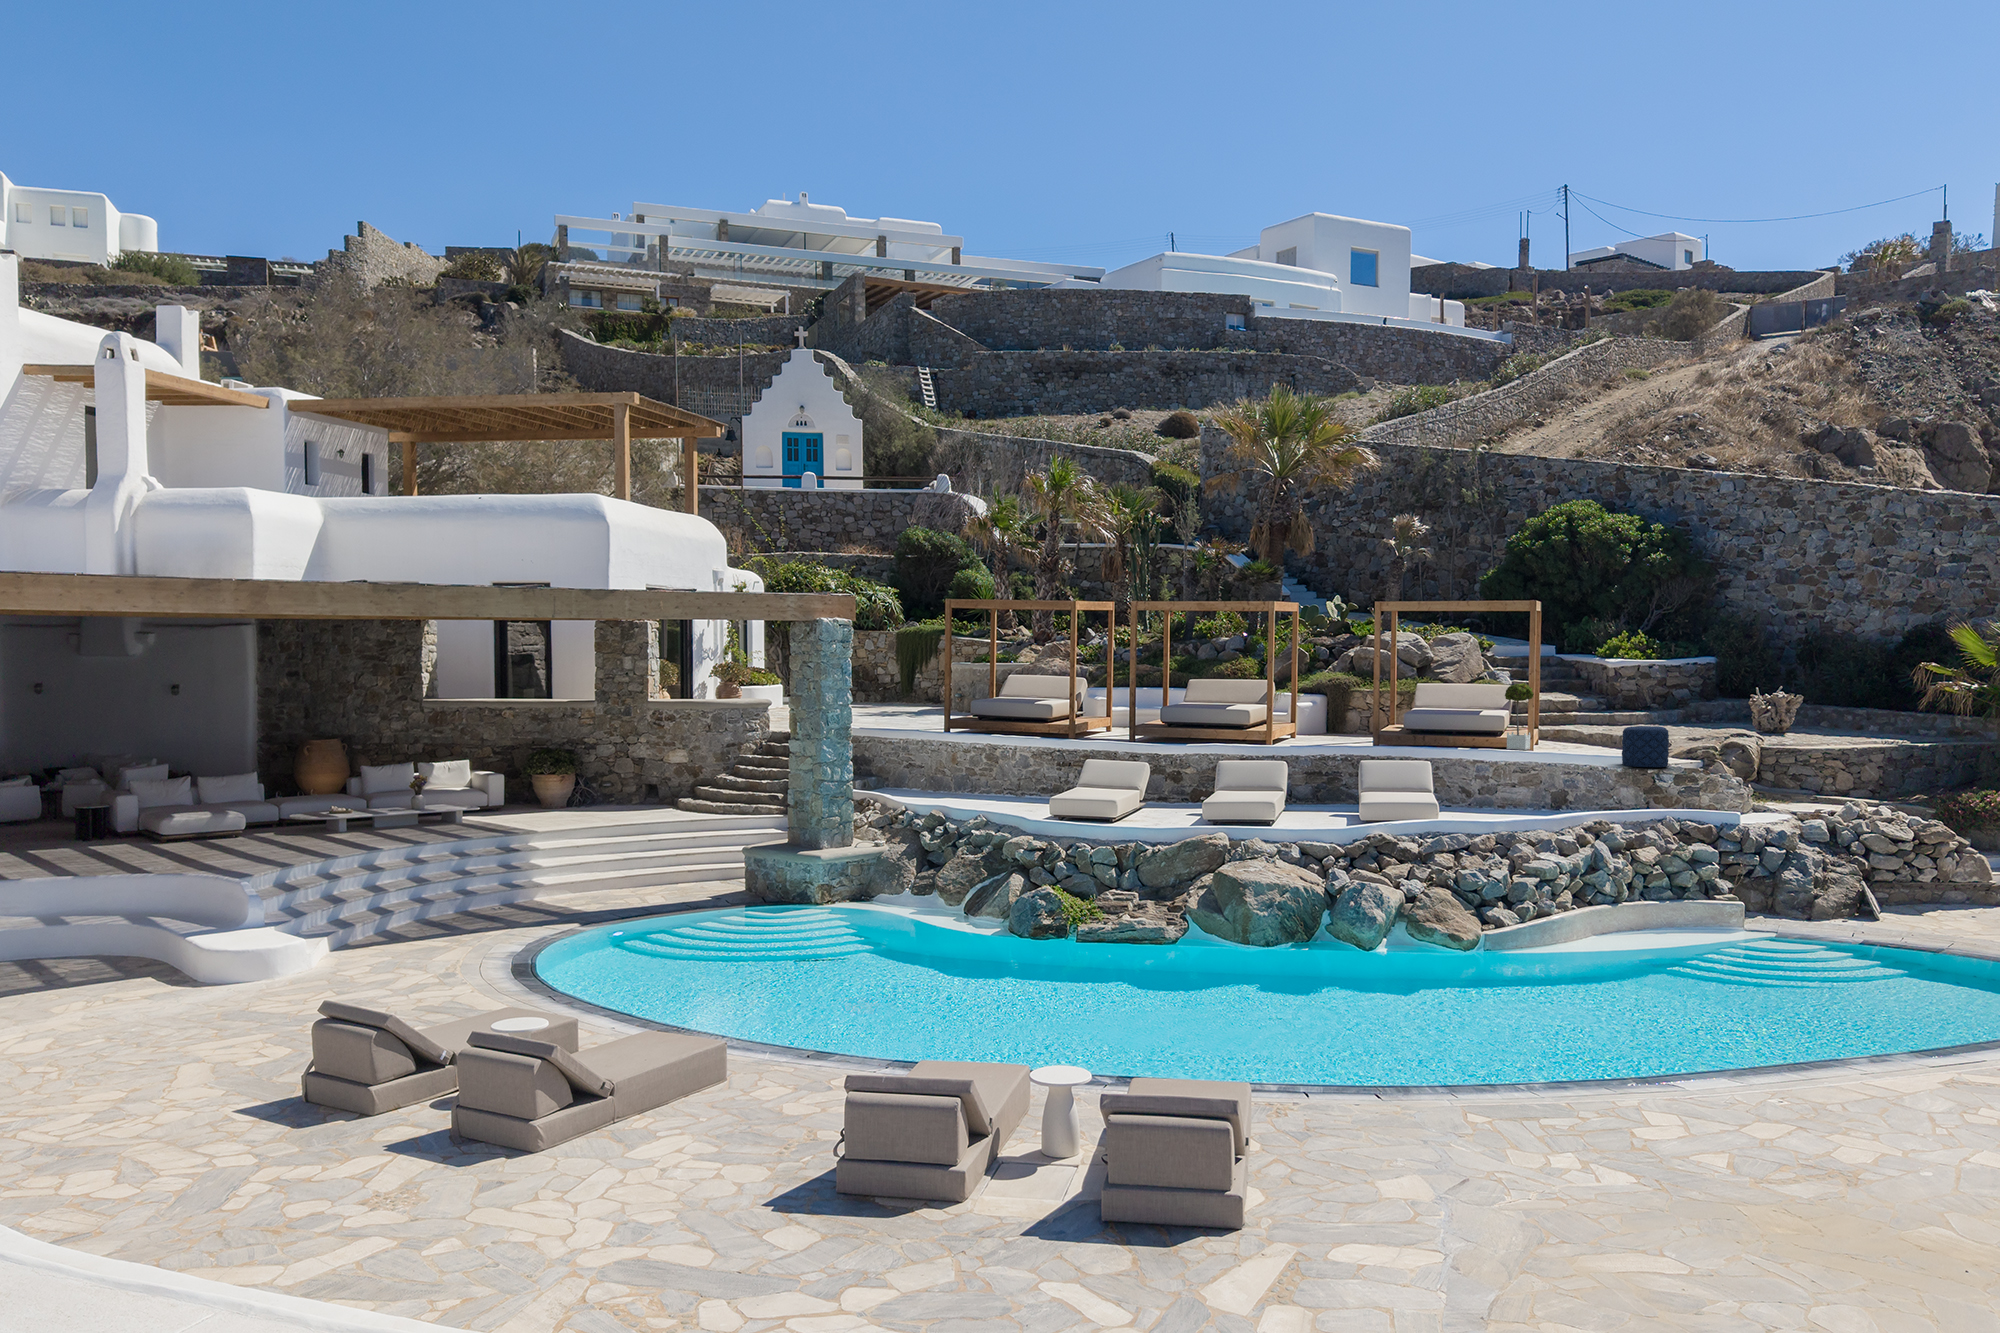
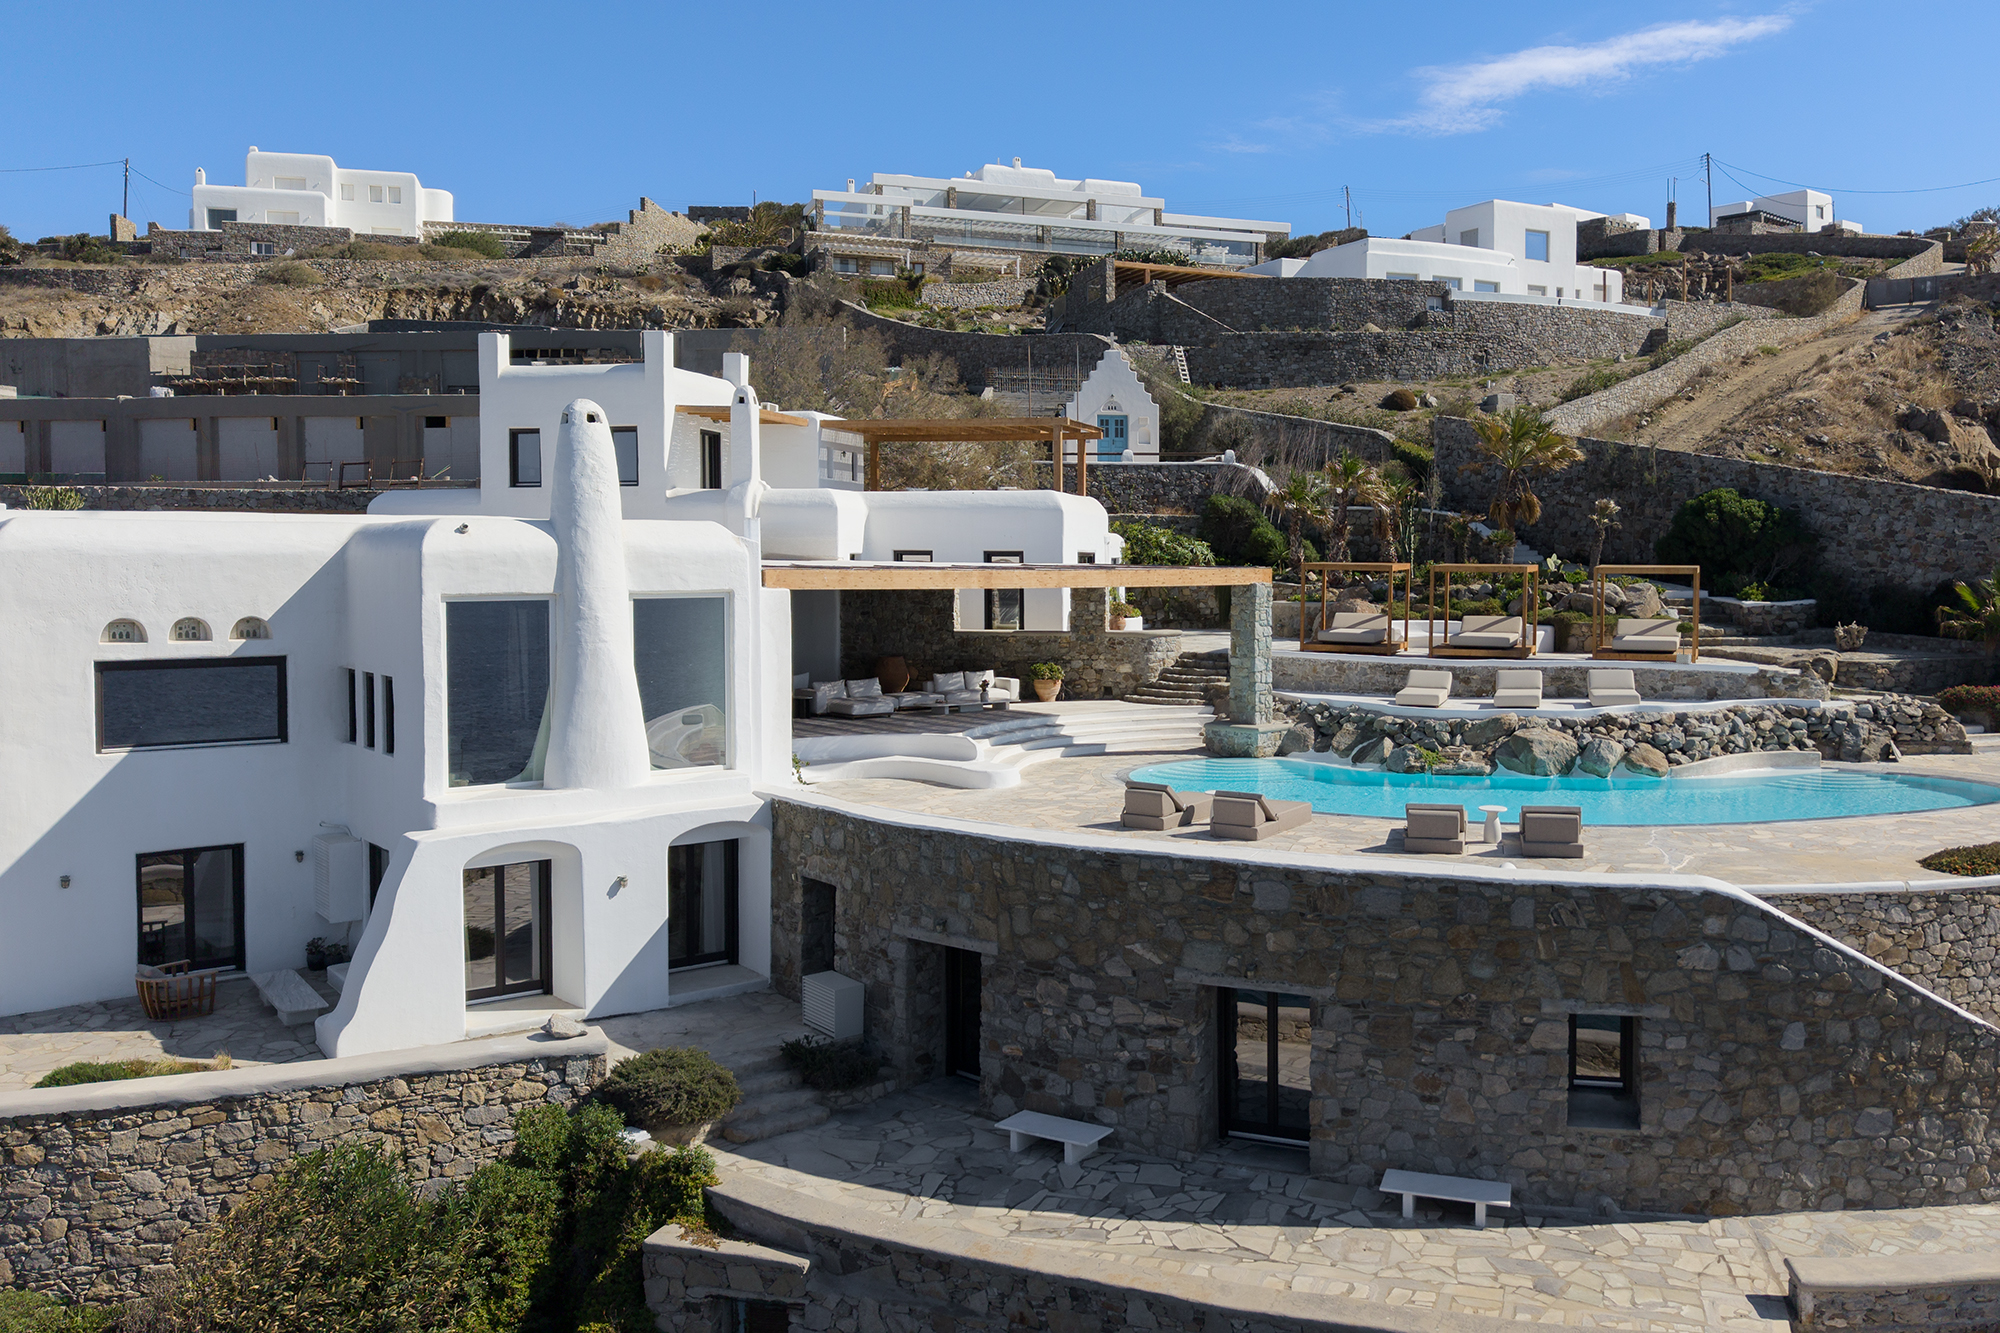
pouf: present [1622,726,1669,767] -> none [1750,649,1779,674]

